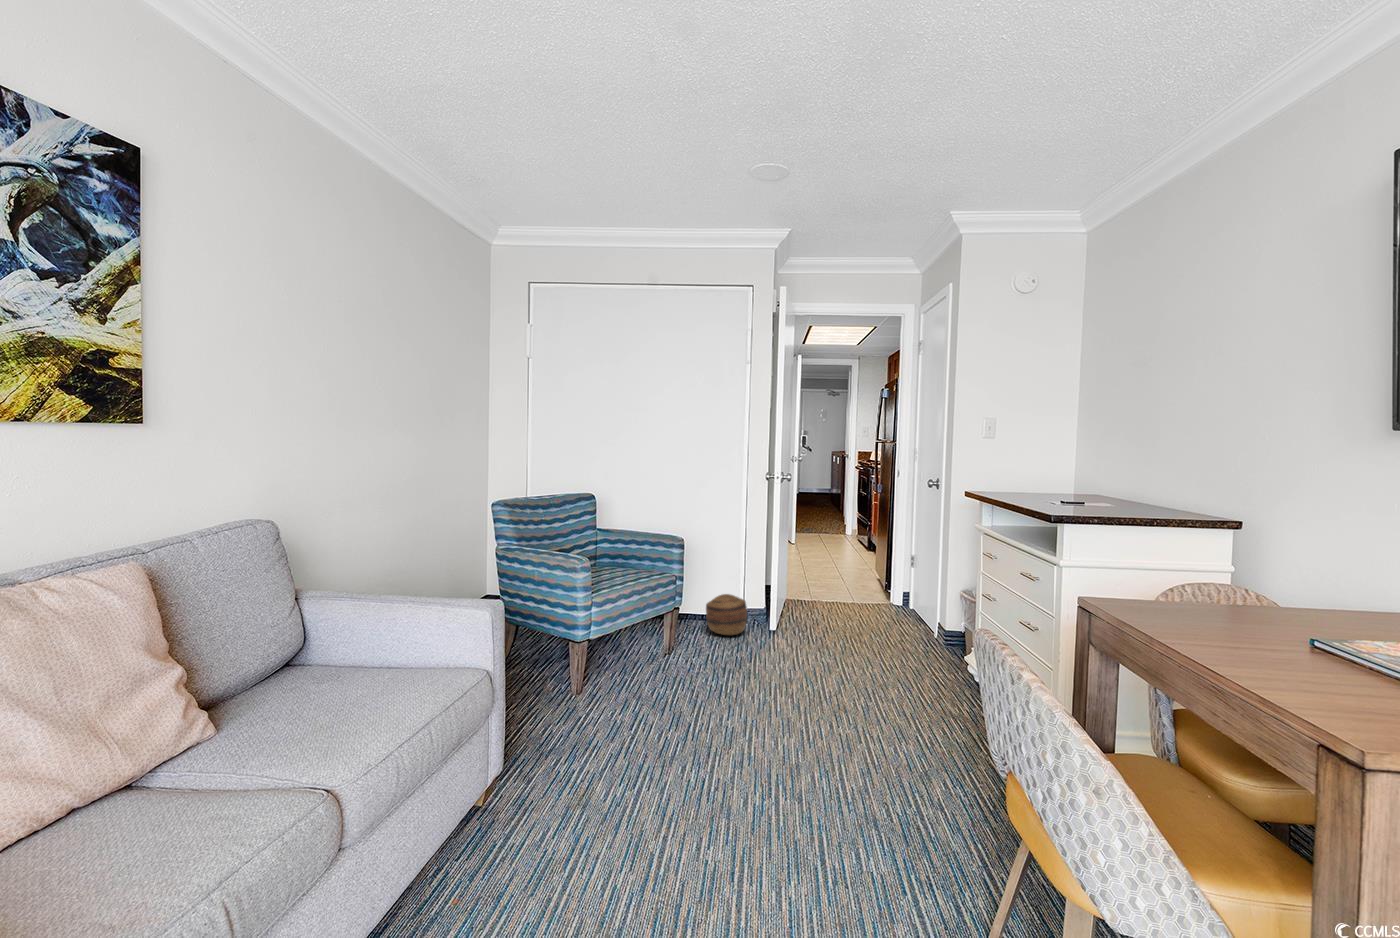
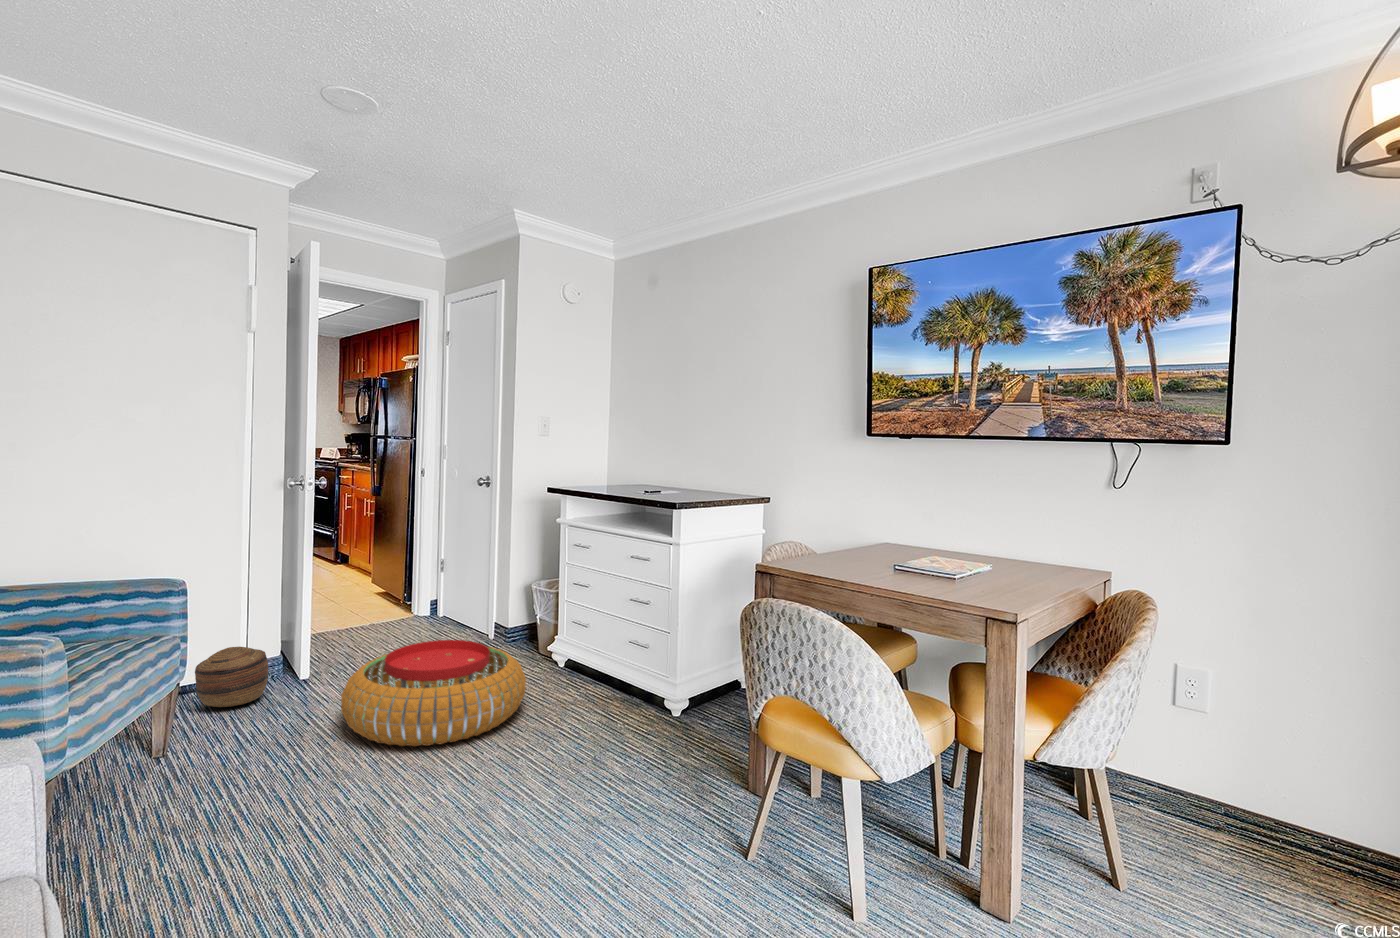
pouf: none [762,620,913,711] -> present [341,640,526,746]

